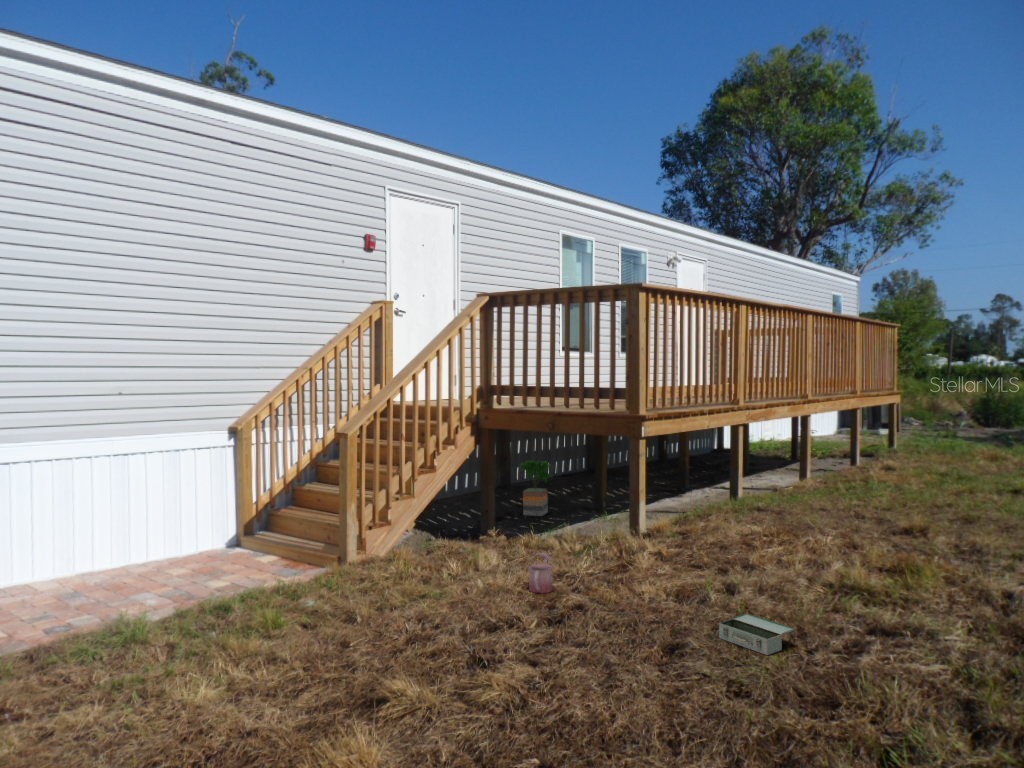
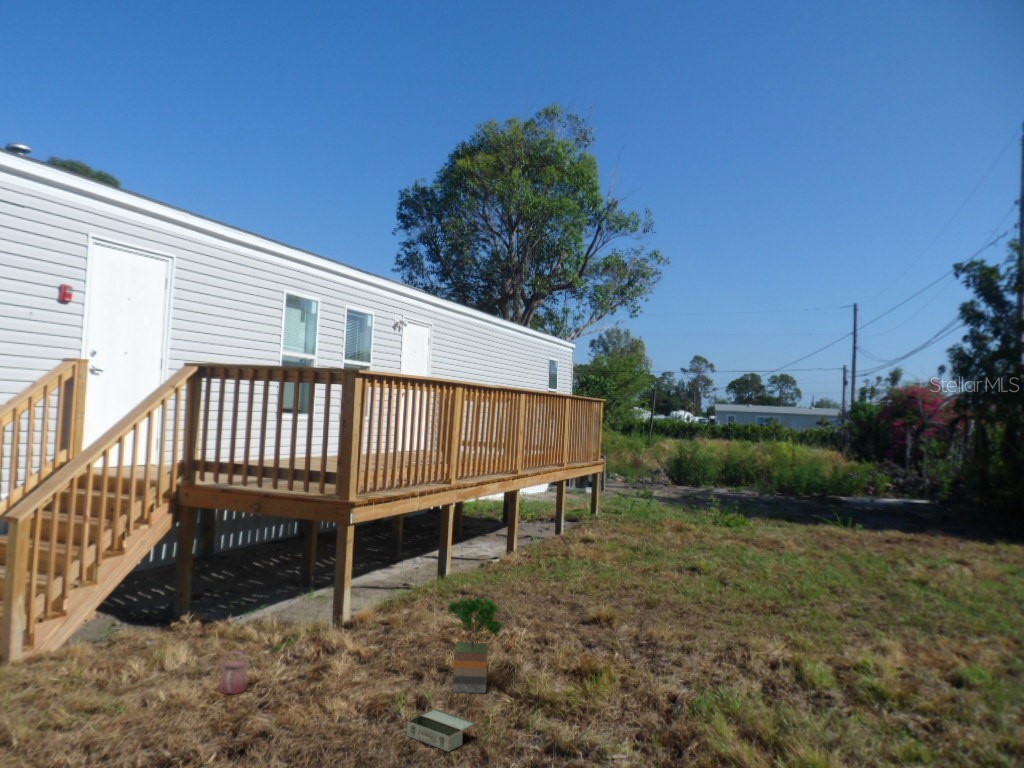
potted tree: present [520,460,553,516] -> present [447,598,503,693]

